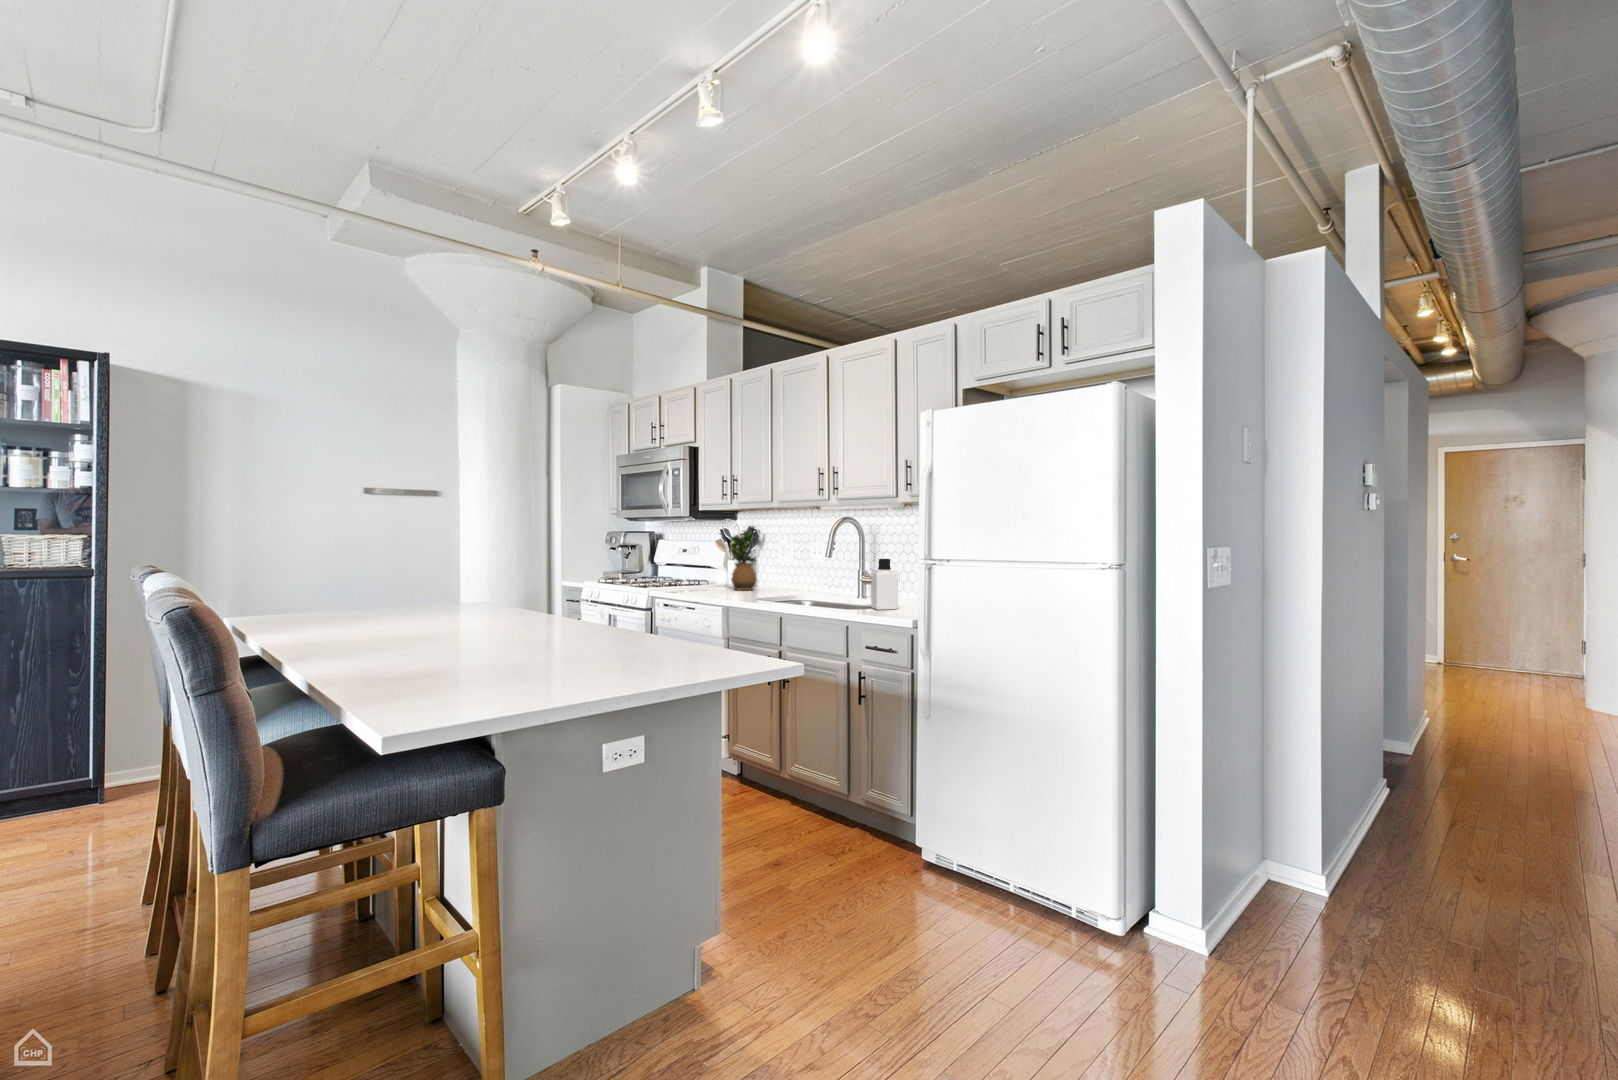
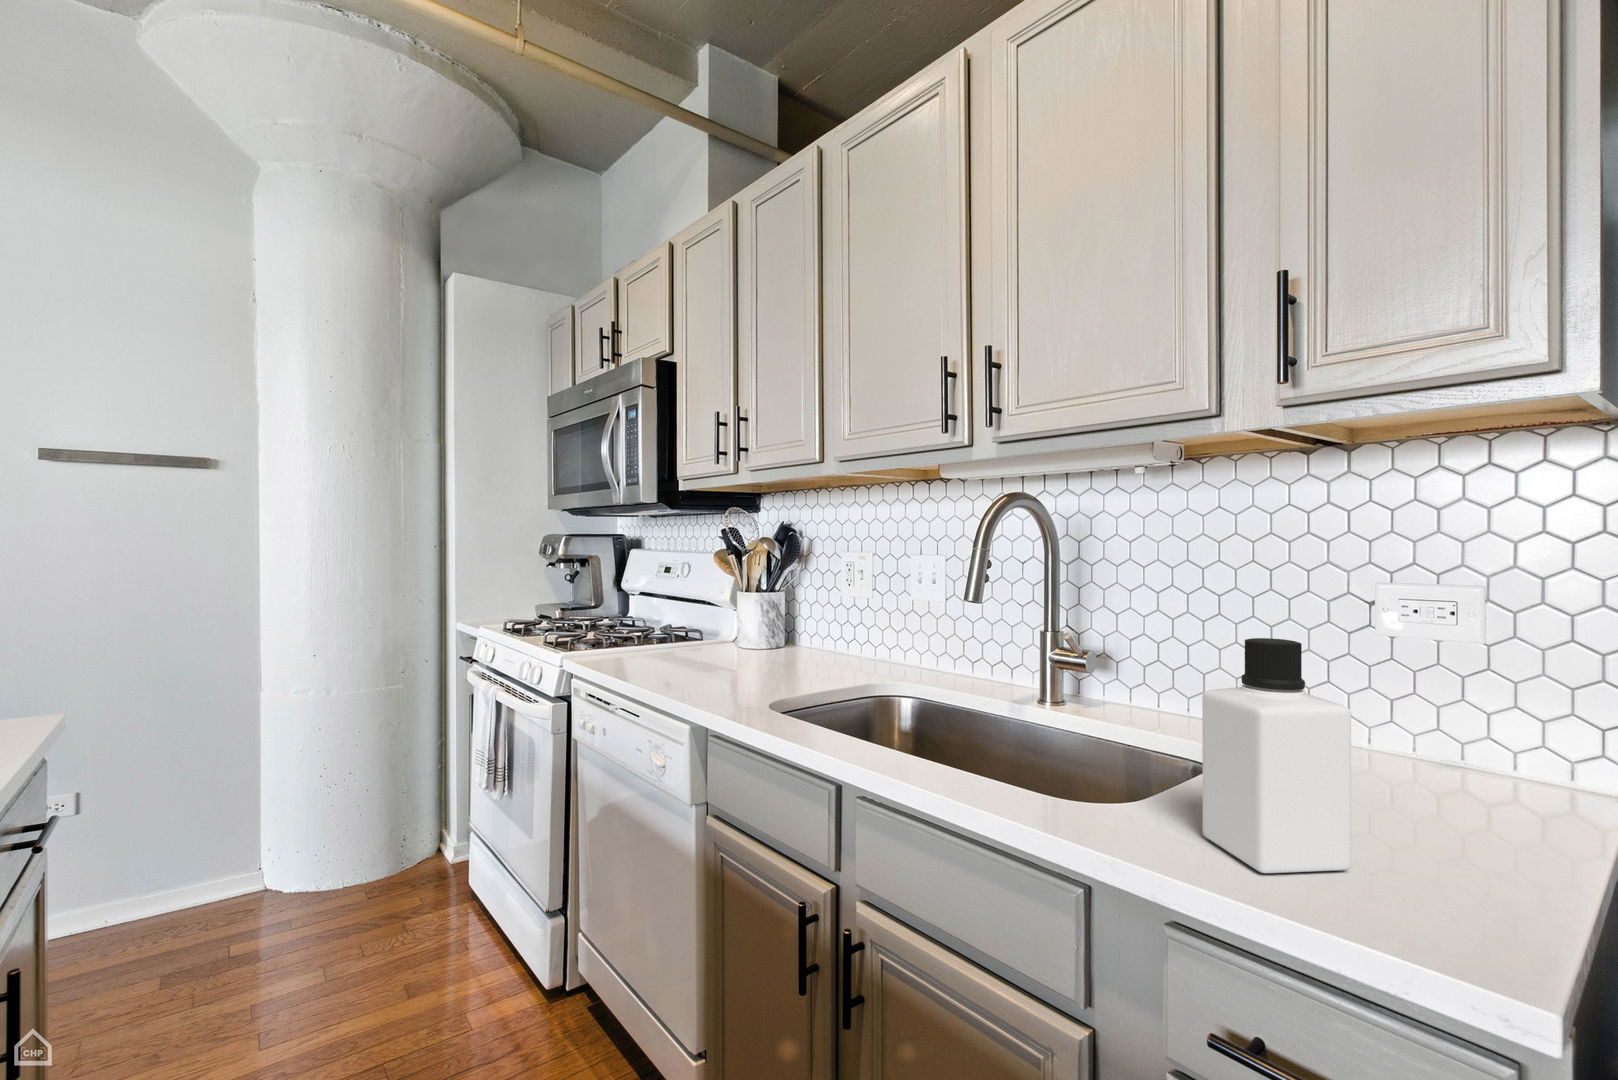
potted plant: present [730,531,756,590] -> none [723,529,791,668]

